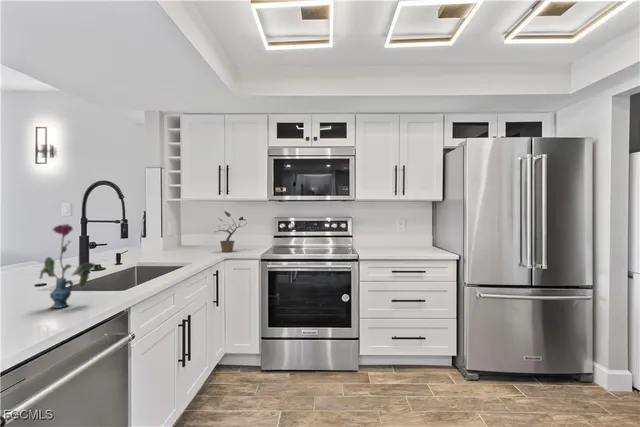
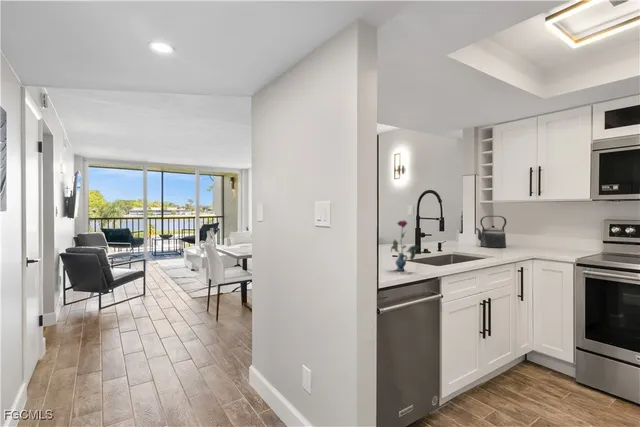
potted plant: present [216,211,247,252] -> none [521,211,562,251]
kettle: none [164,216,197,253] -> present [476,216,506,248]

